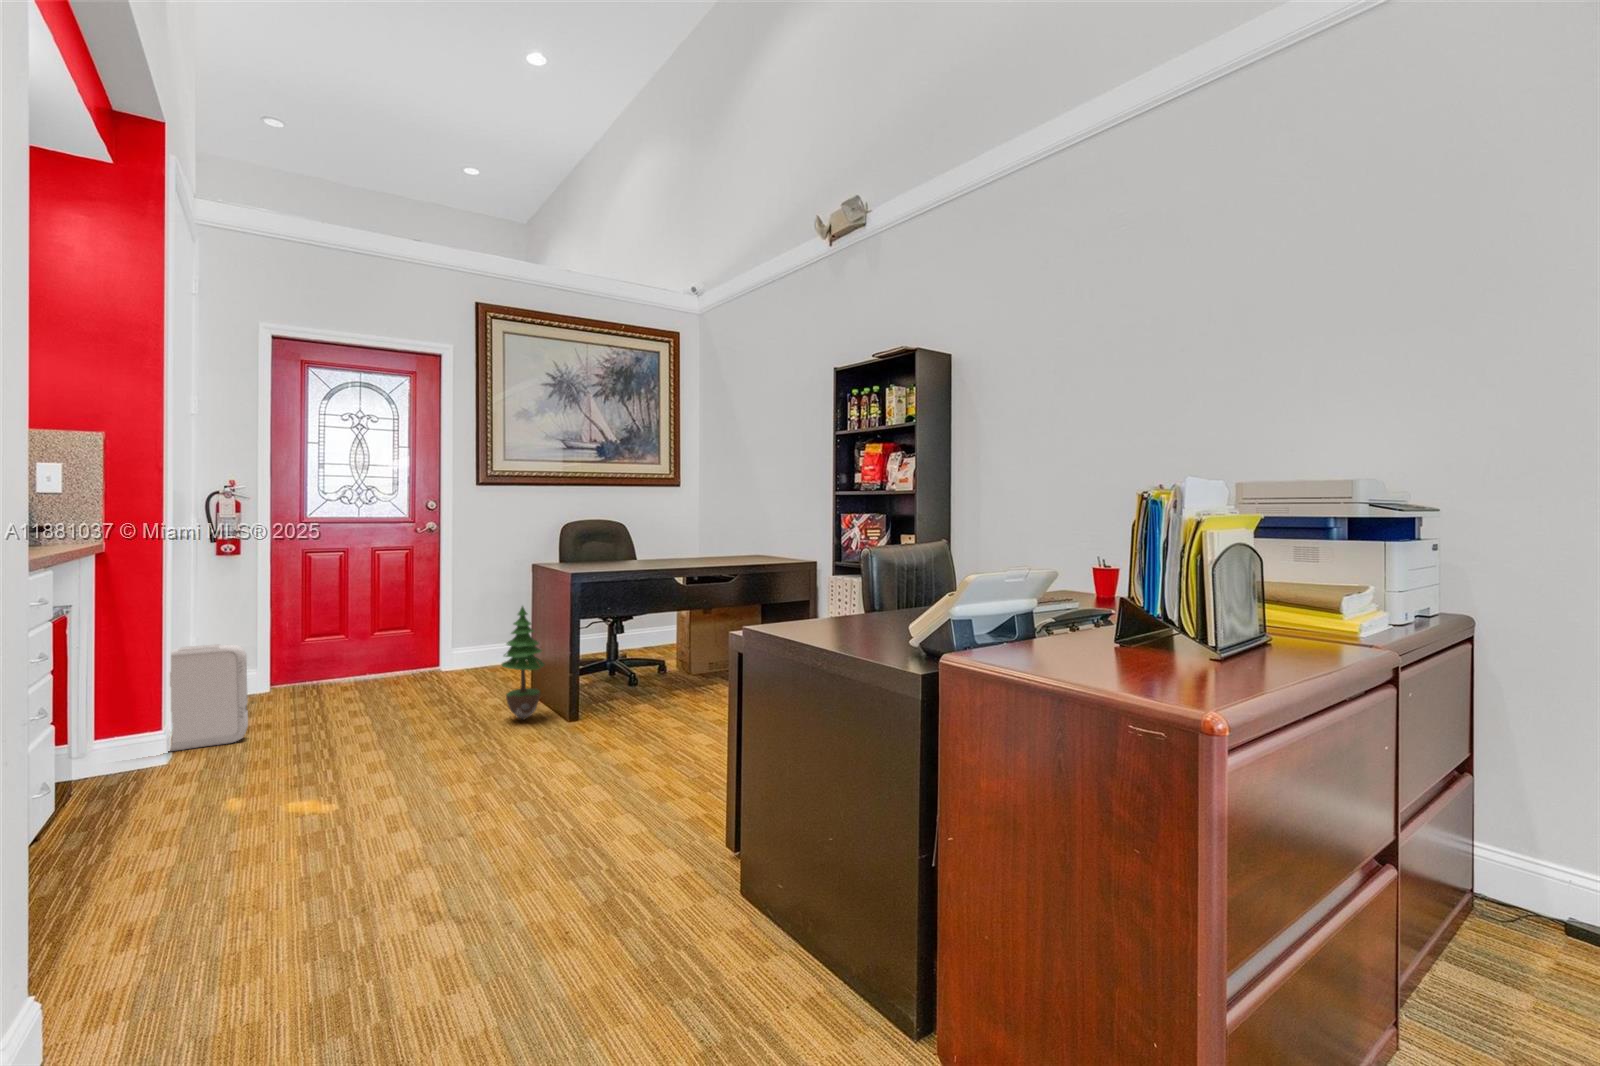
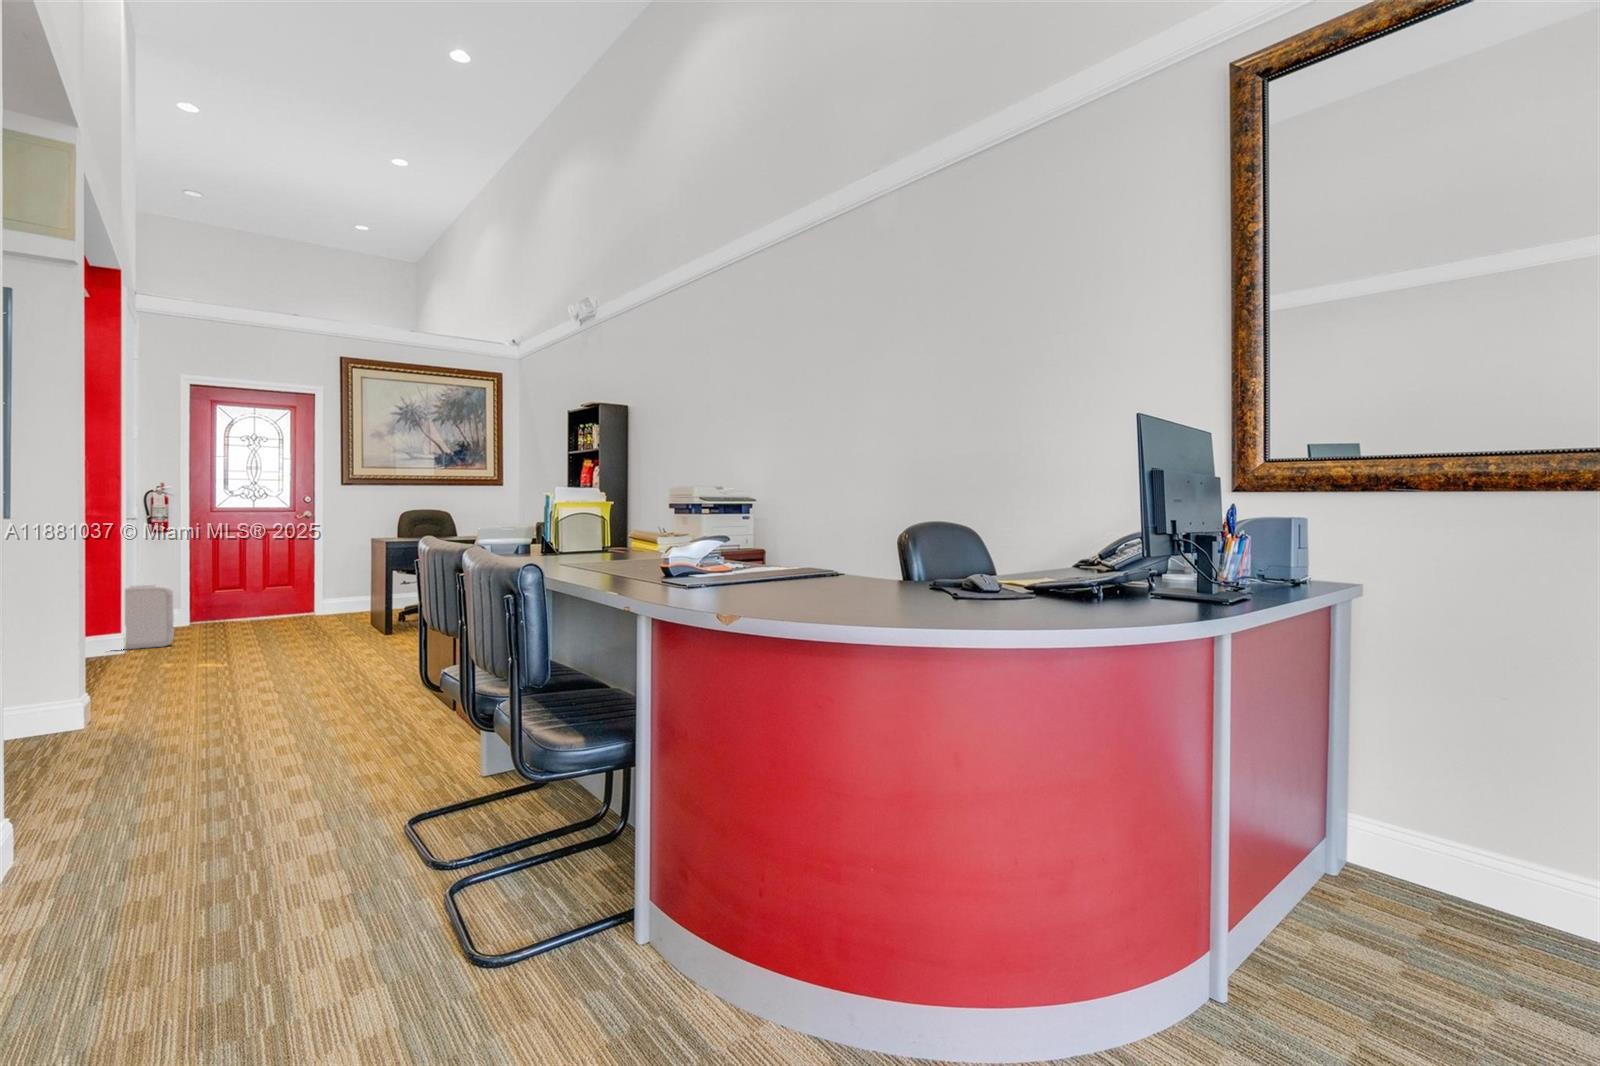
potted tree: present [502,606,544,720] -> none [344,563,375,638]

